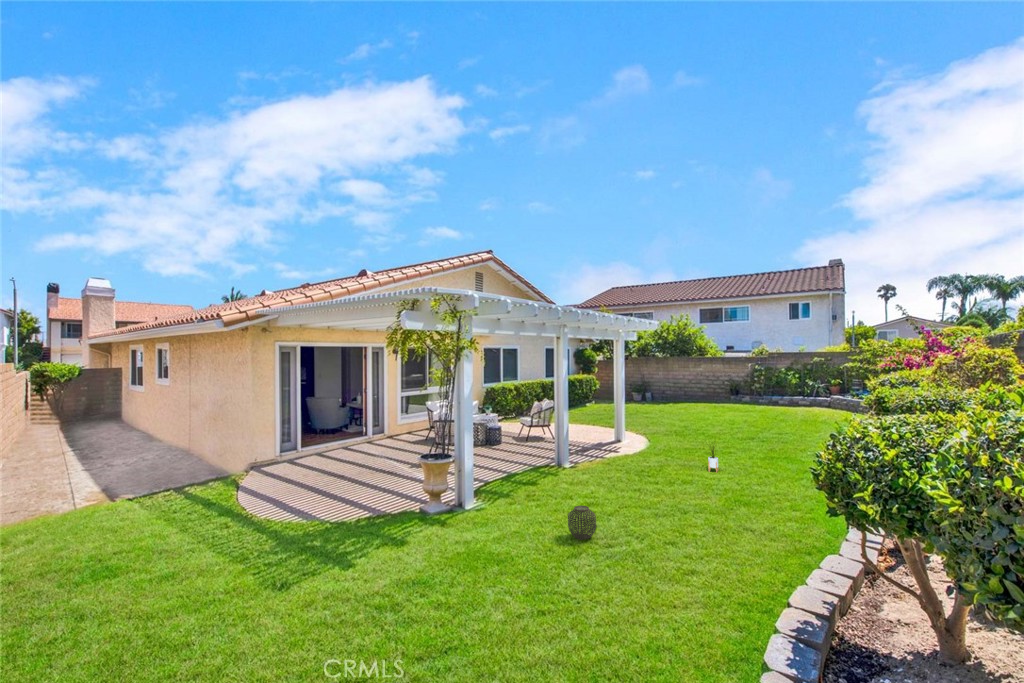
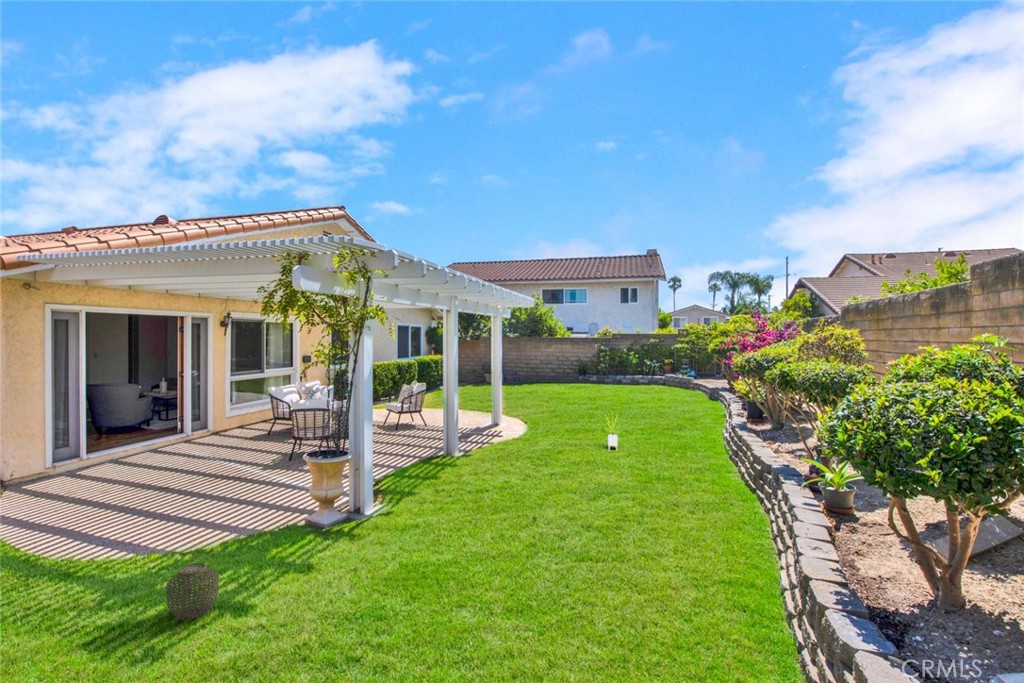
woven basket: present [568,506,596,540] -> present [166,563,219,620]

